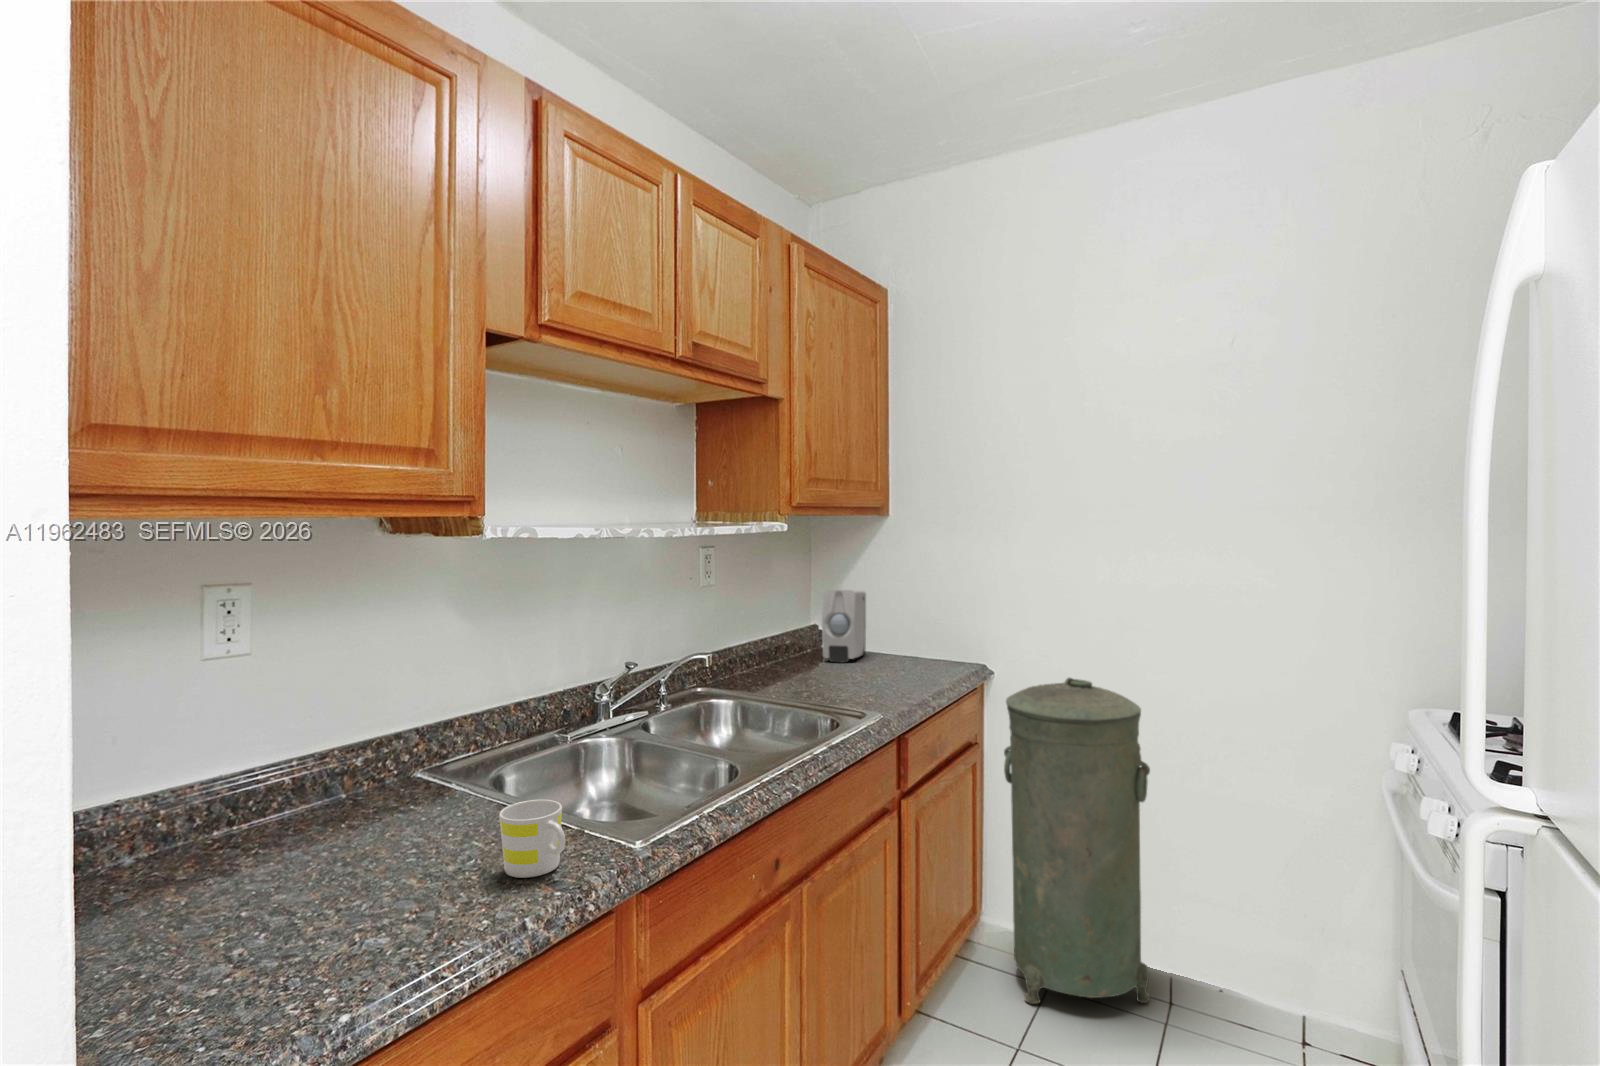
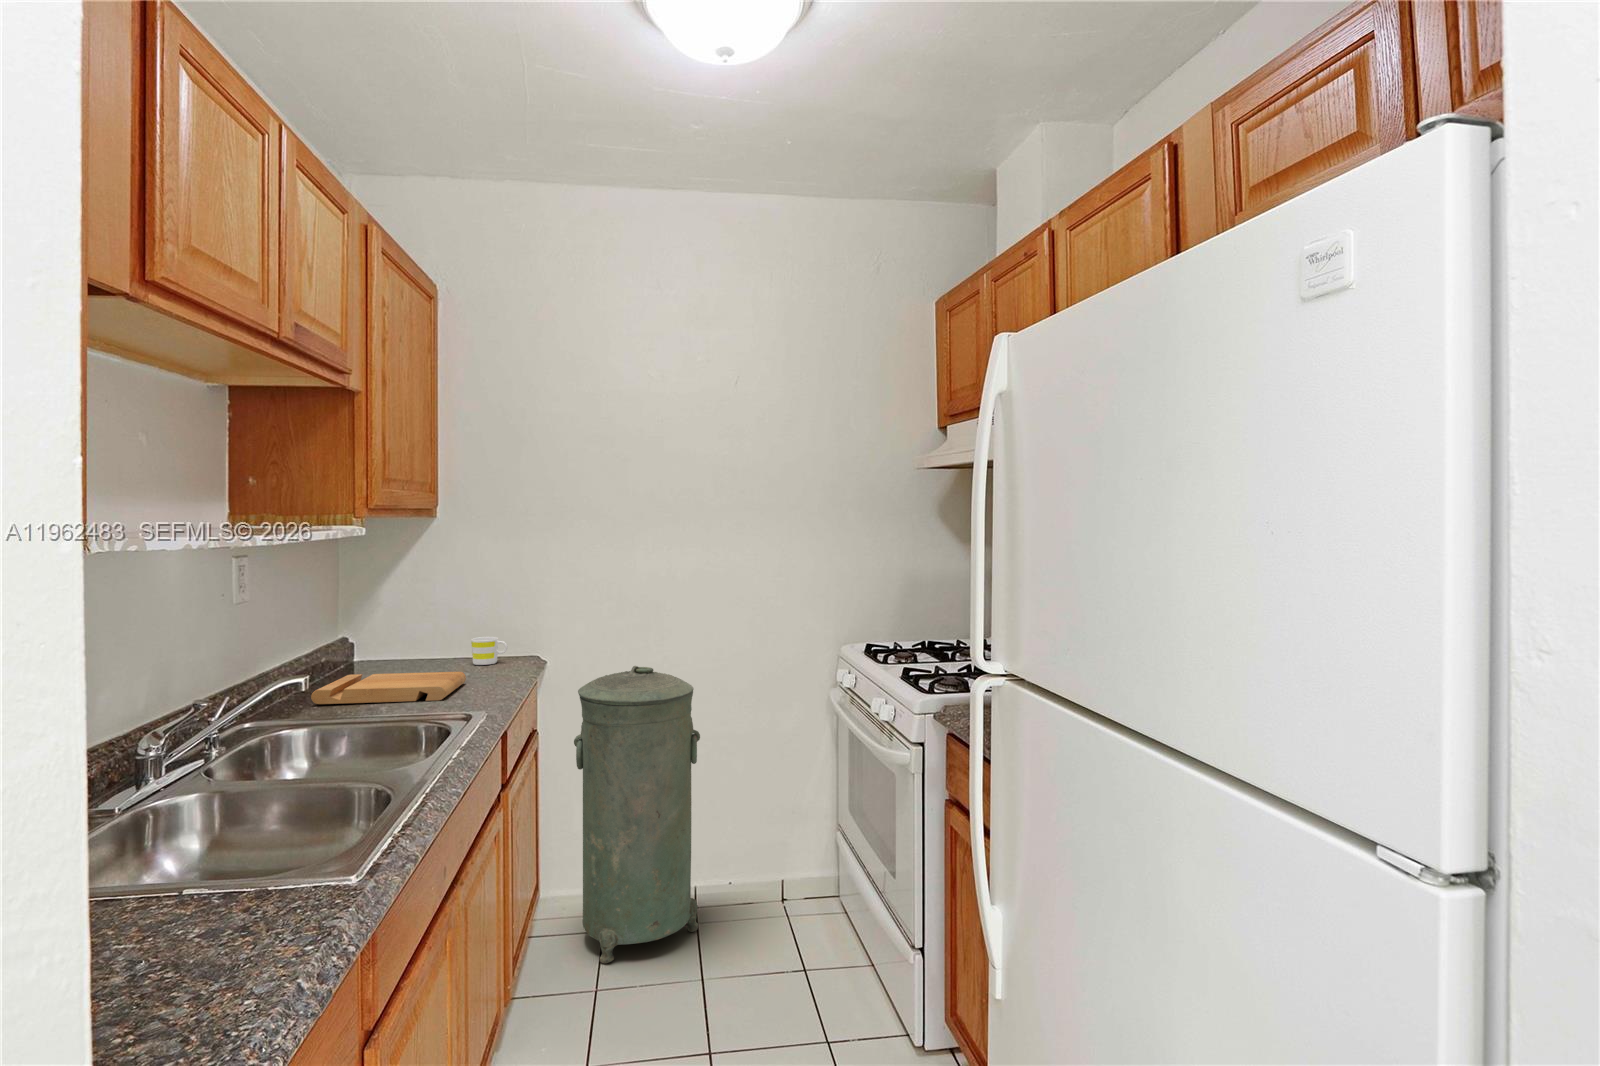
soap dispenser: present [822,590,866,662] -> none [366,597,411,676]
cutting board: none [761,658,893,690] -> present [311,672,466,704]
mug: present [499,800,565,878] -> present [471,637,508,665]

